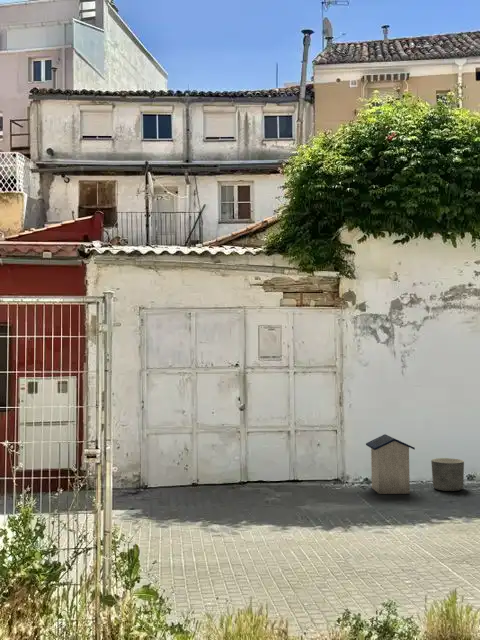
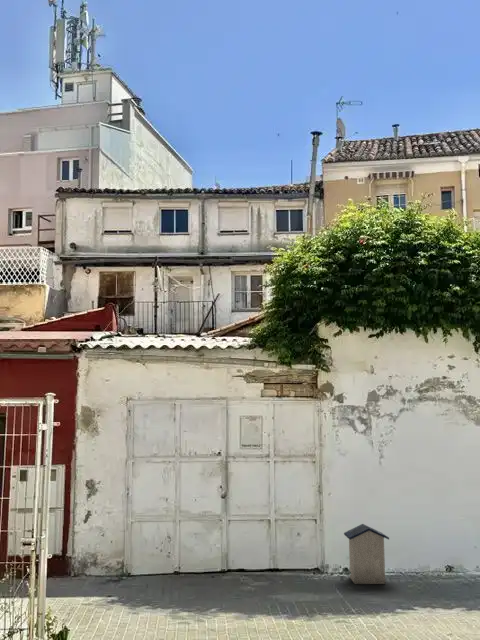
planter: present [431,458,464,491] -> none [408,549,440,582]

